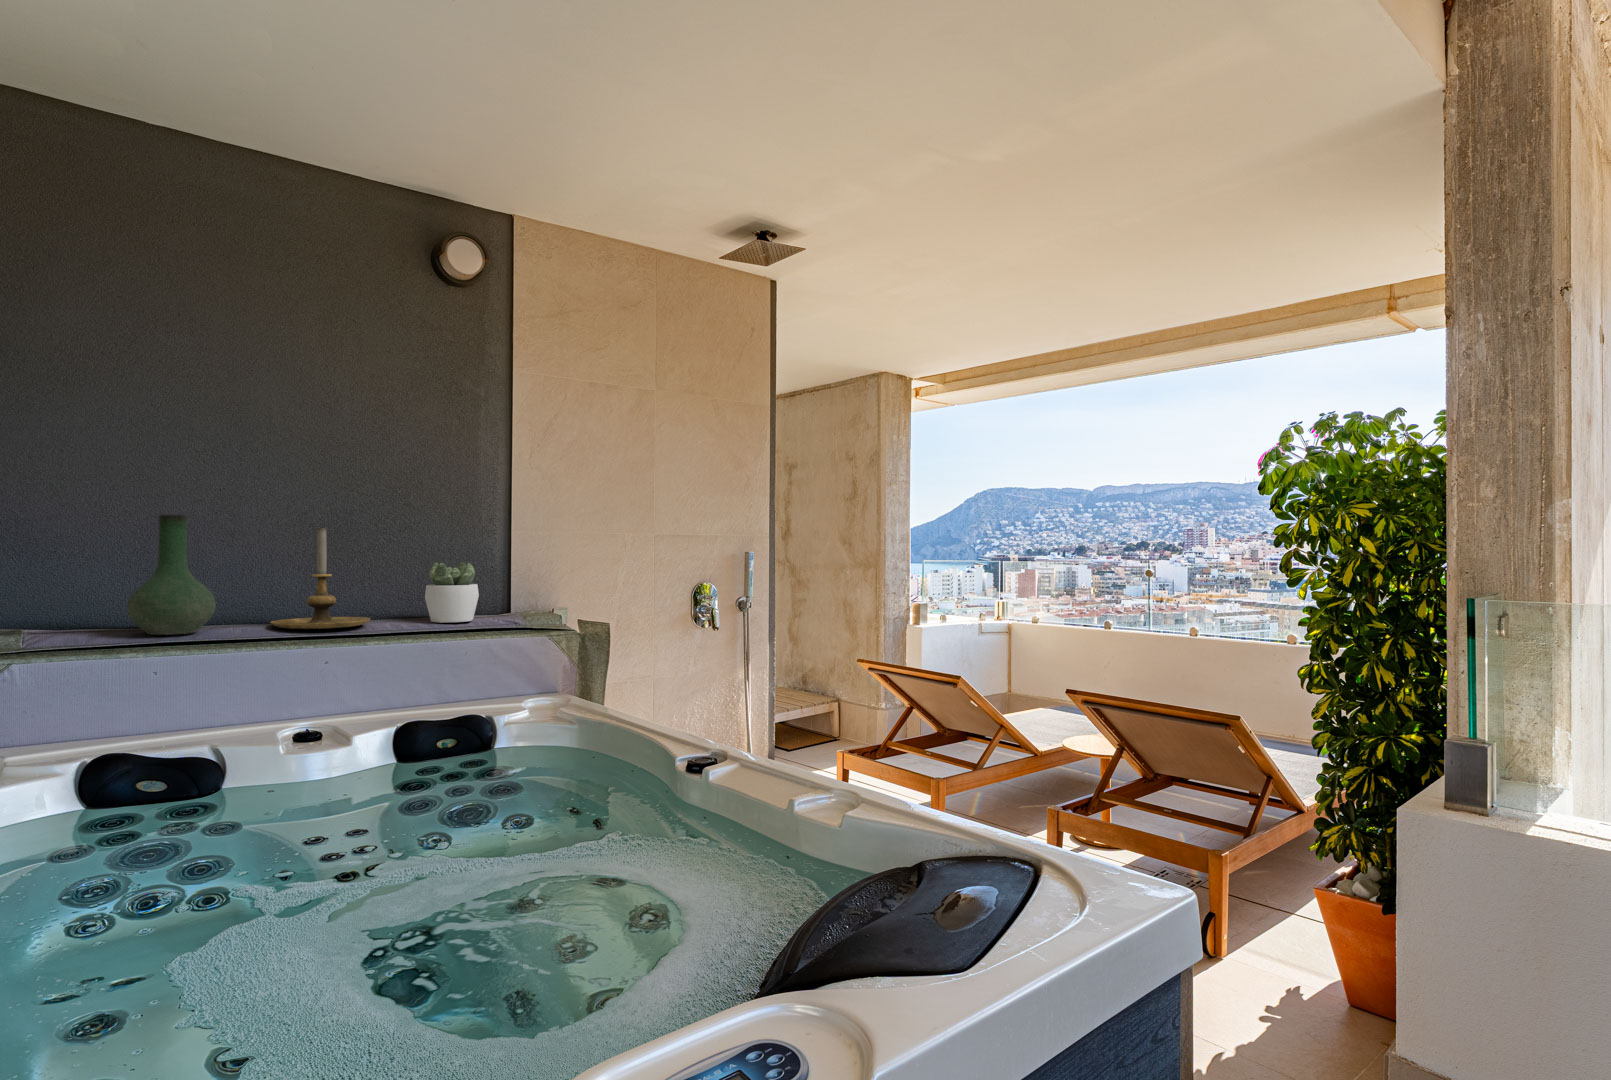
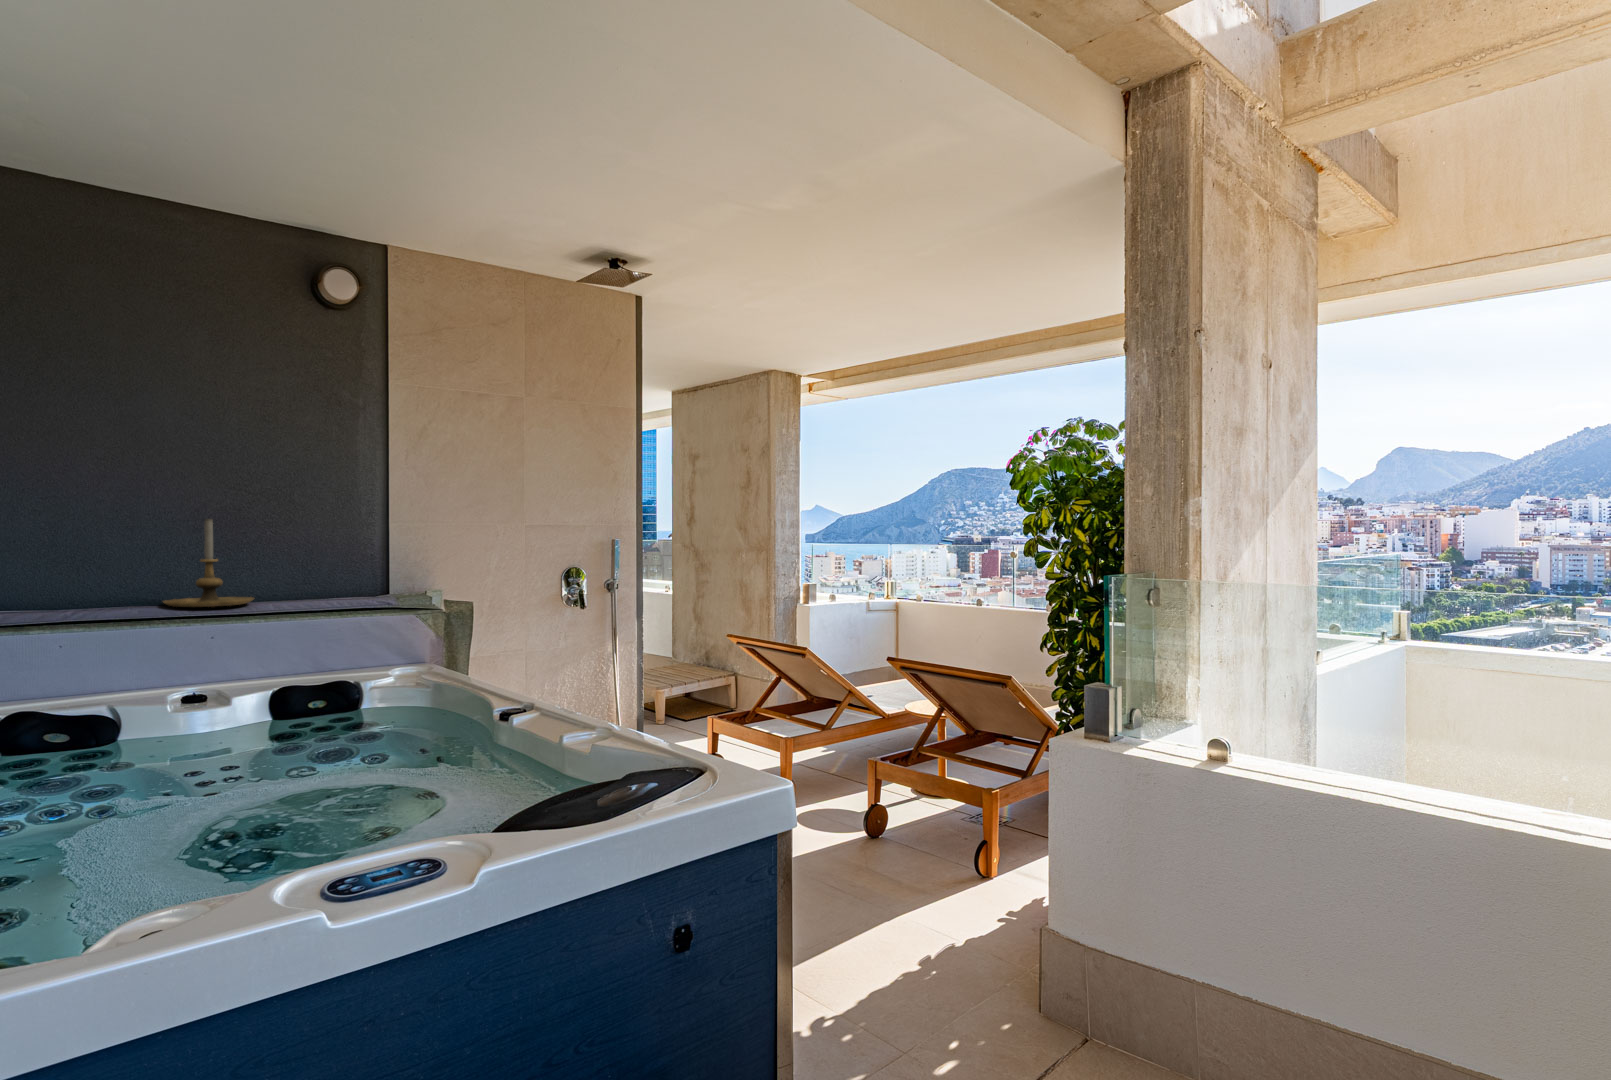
vase: present [127,515,216,635] -> none [31,508,112,612]
succulent plant: present [425,562,479,623] -> none [306,549,356,602]

